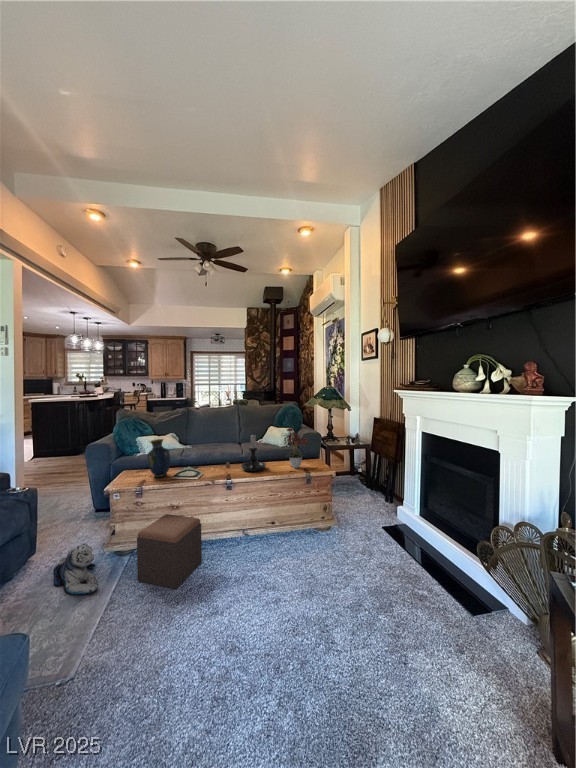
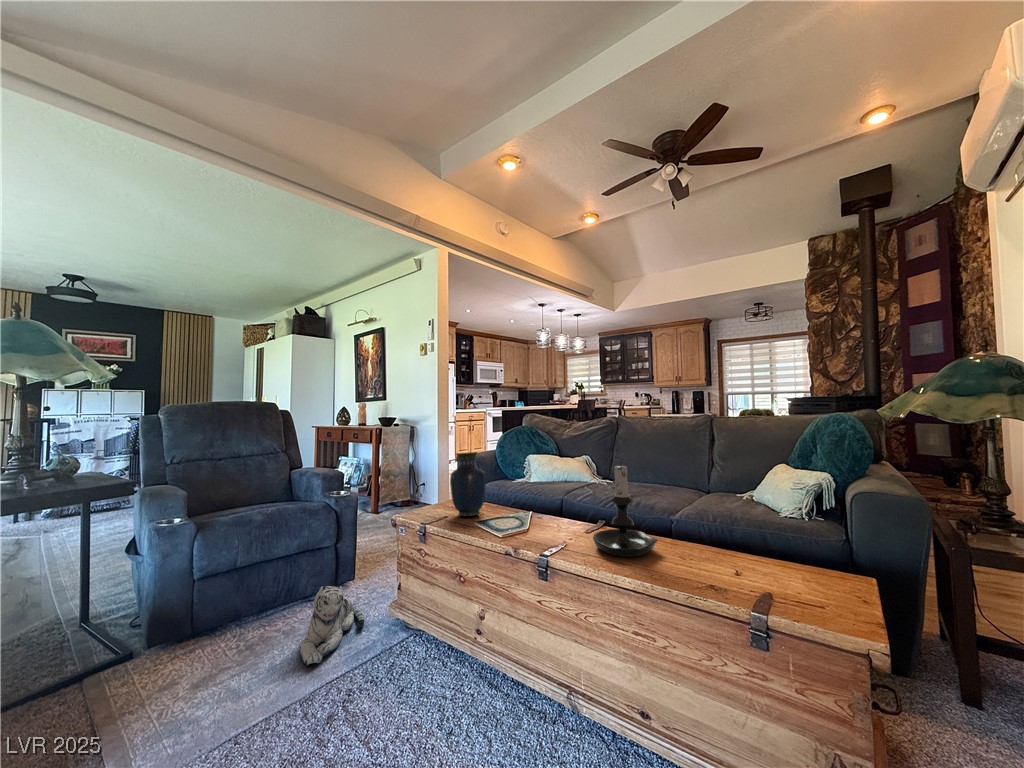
flower arrangement: present [284,428,309,468] -> none [692,453,791,584]
footstool: present [137,514,202,589] -> none [355,585,451,744]

